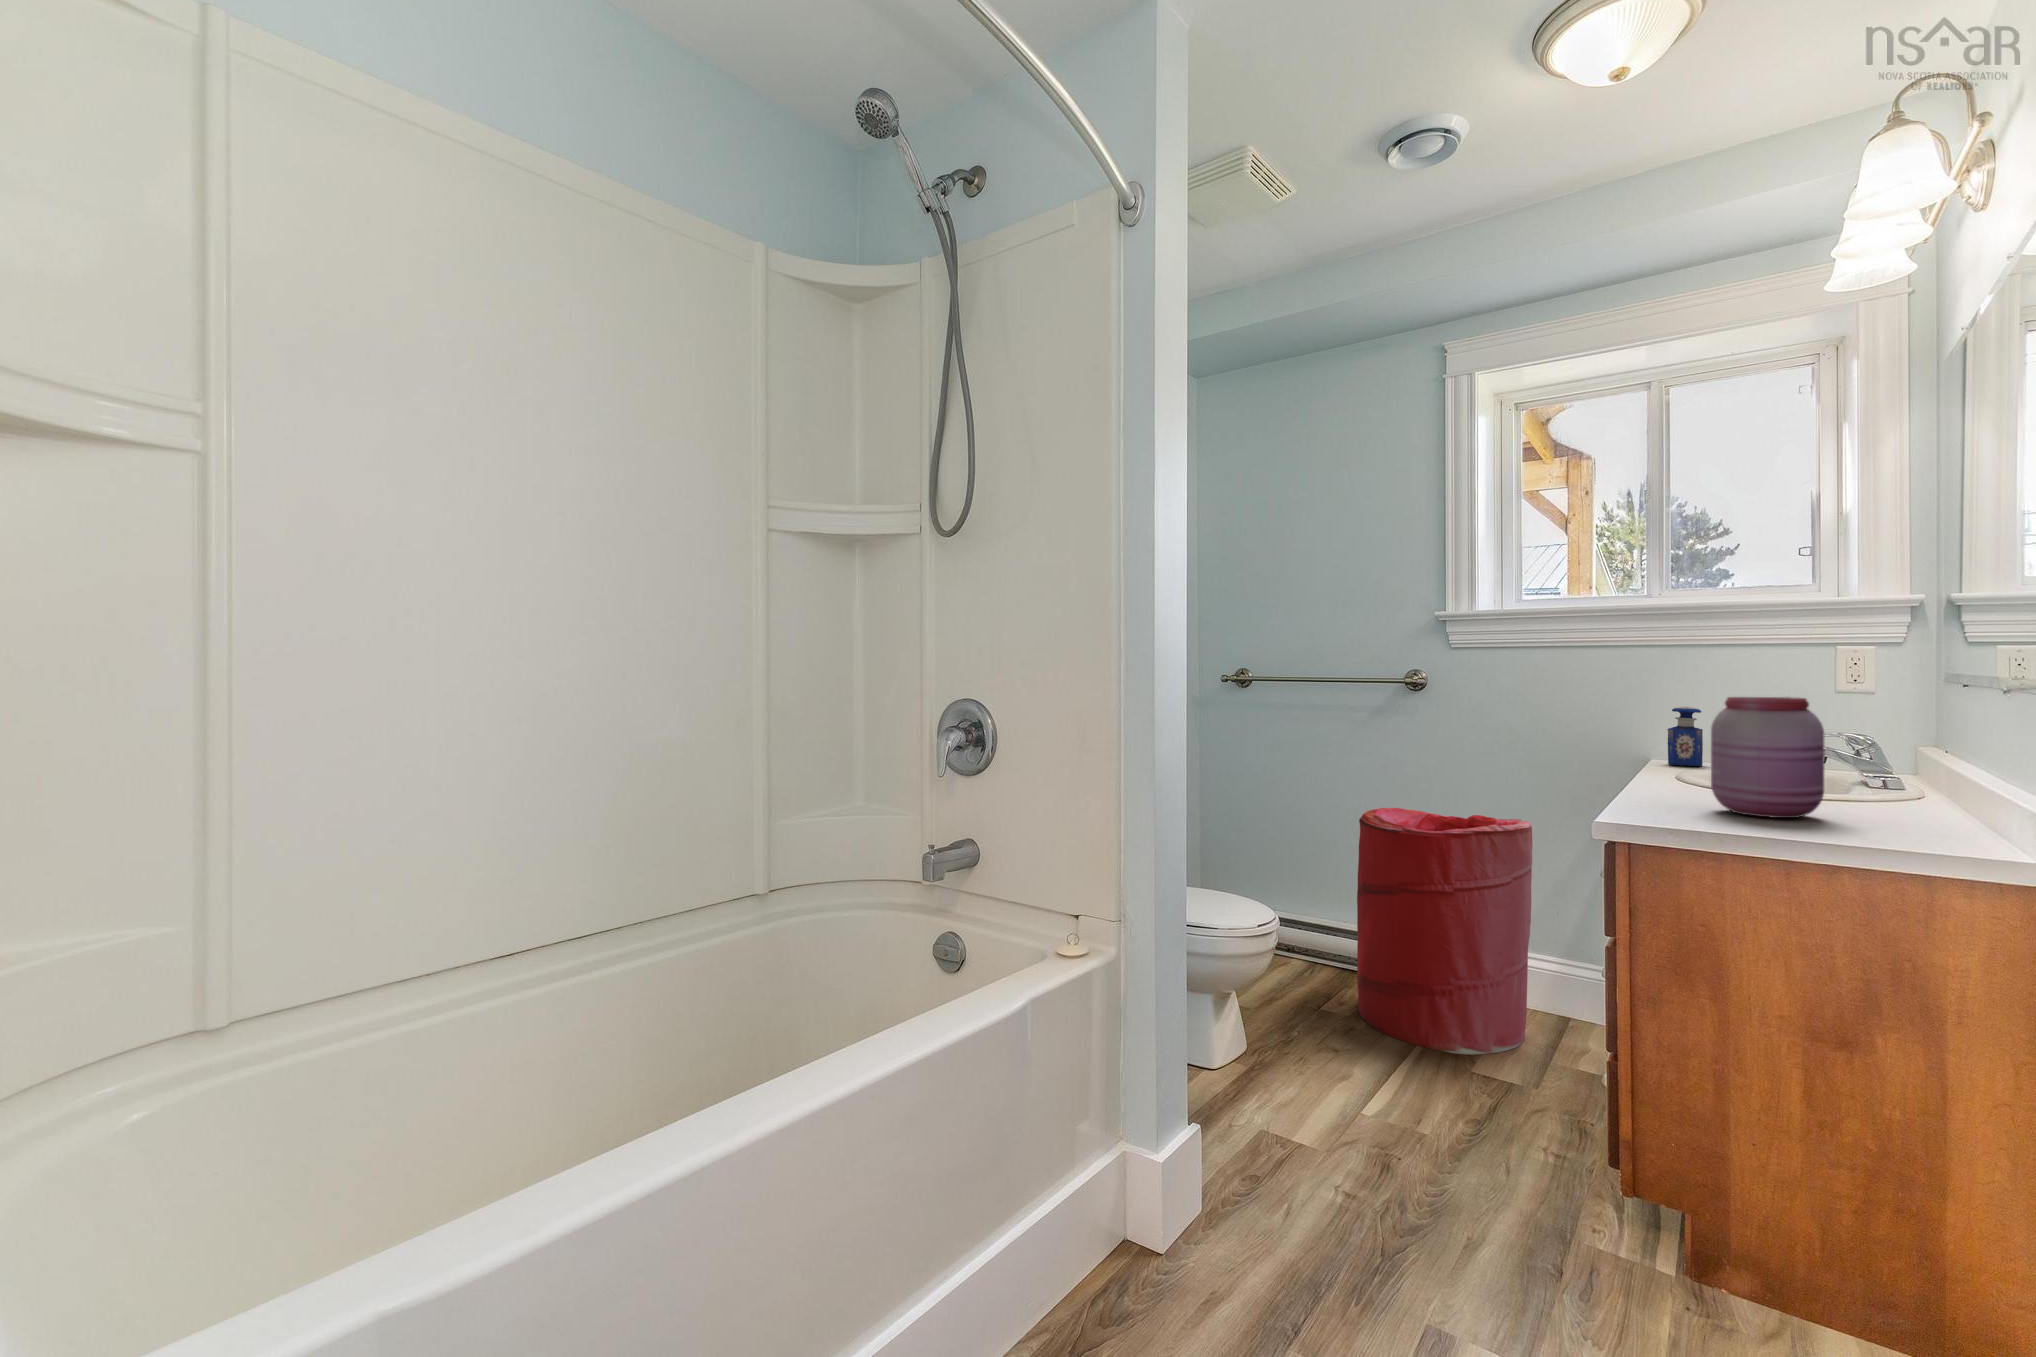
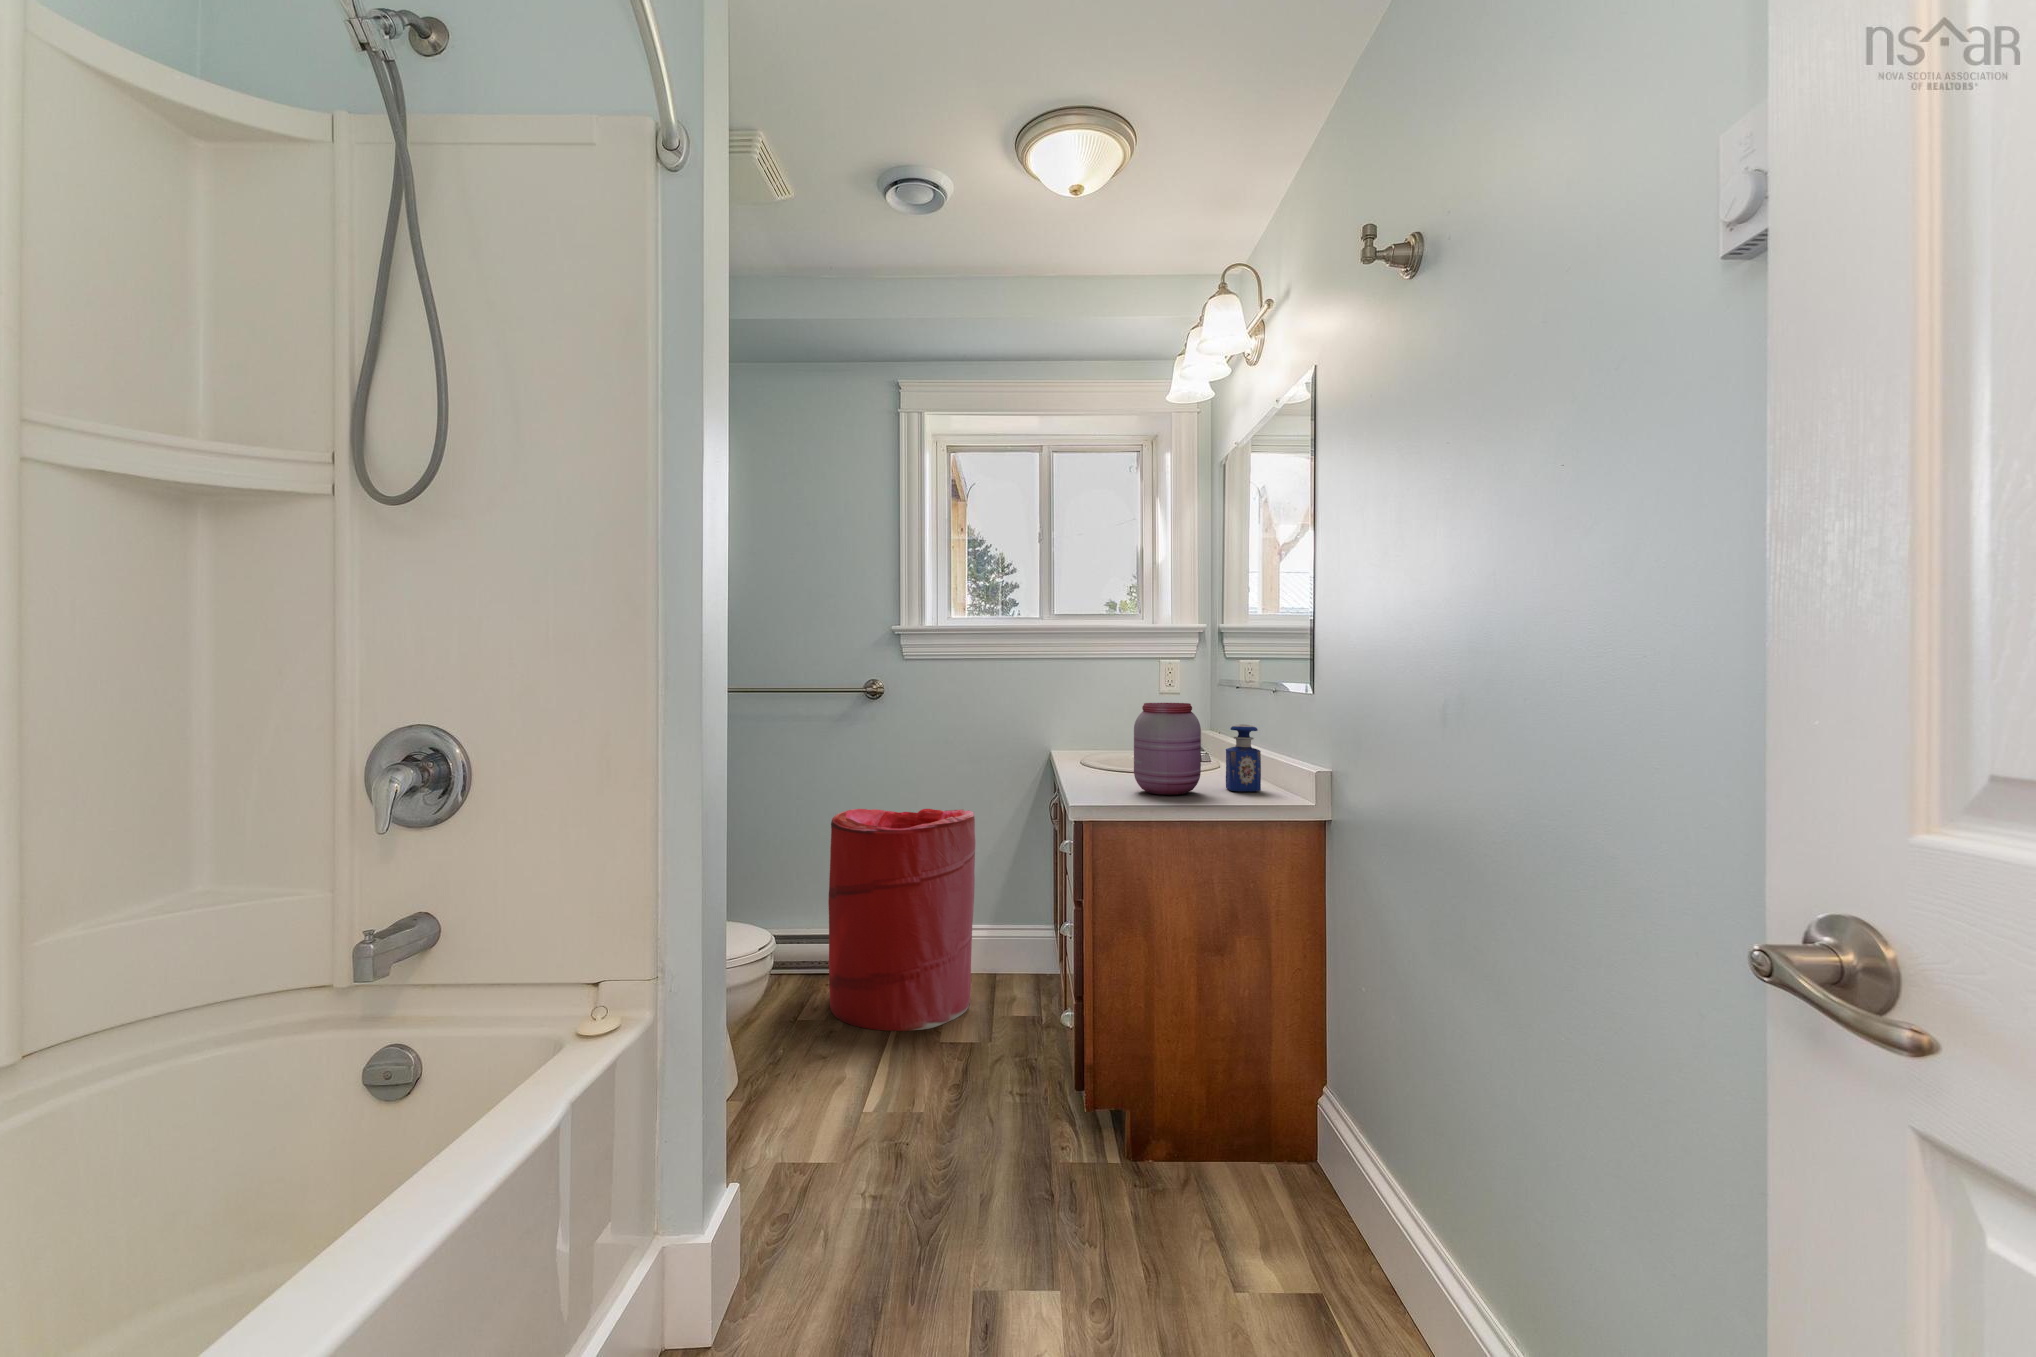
perfume bottle: present [1668,707,1703,766] -> present [1226,724,1261,791]

